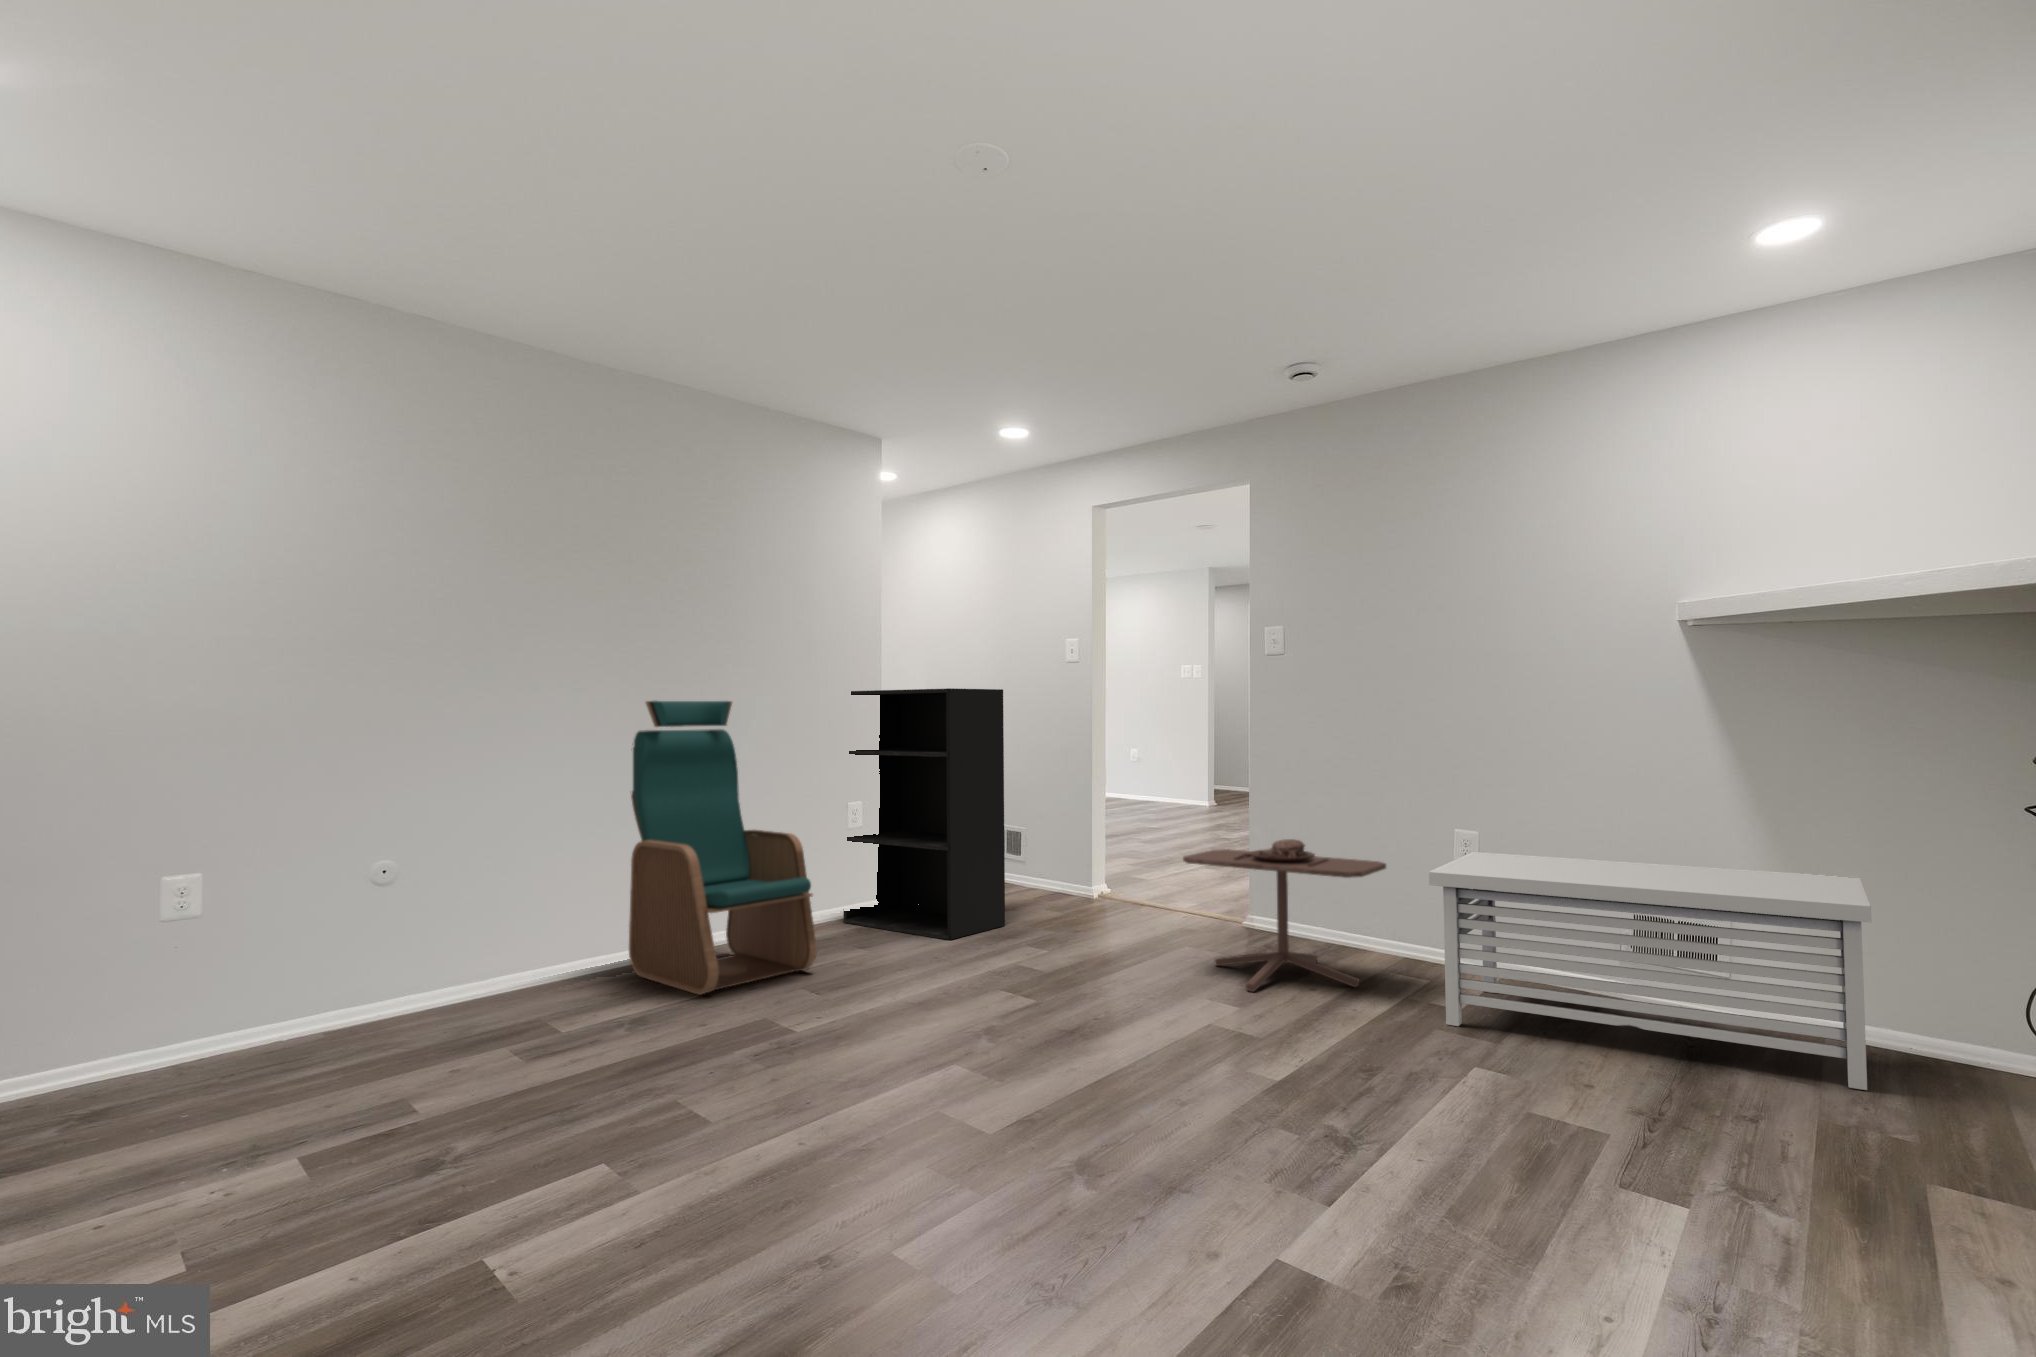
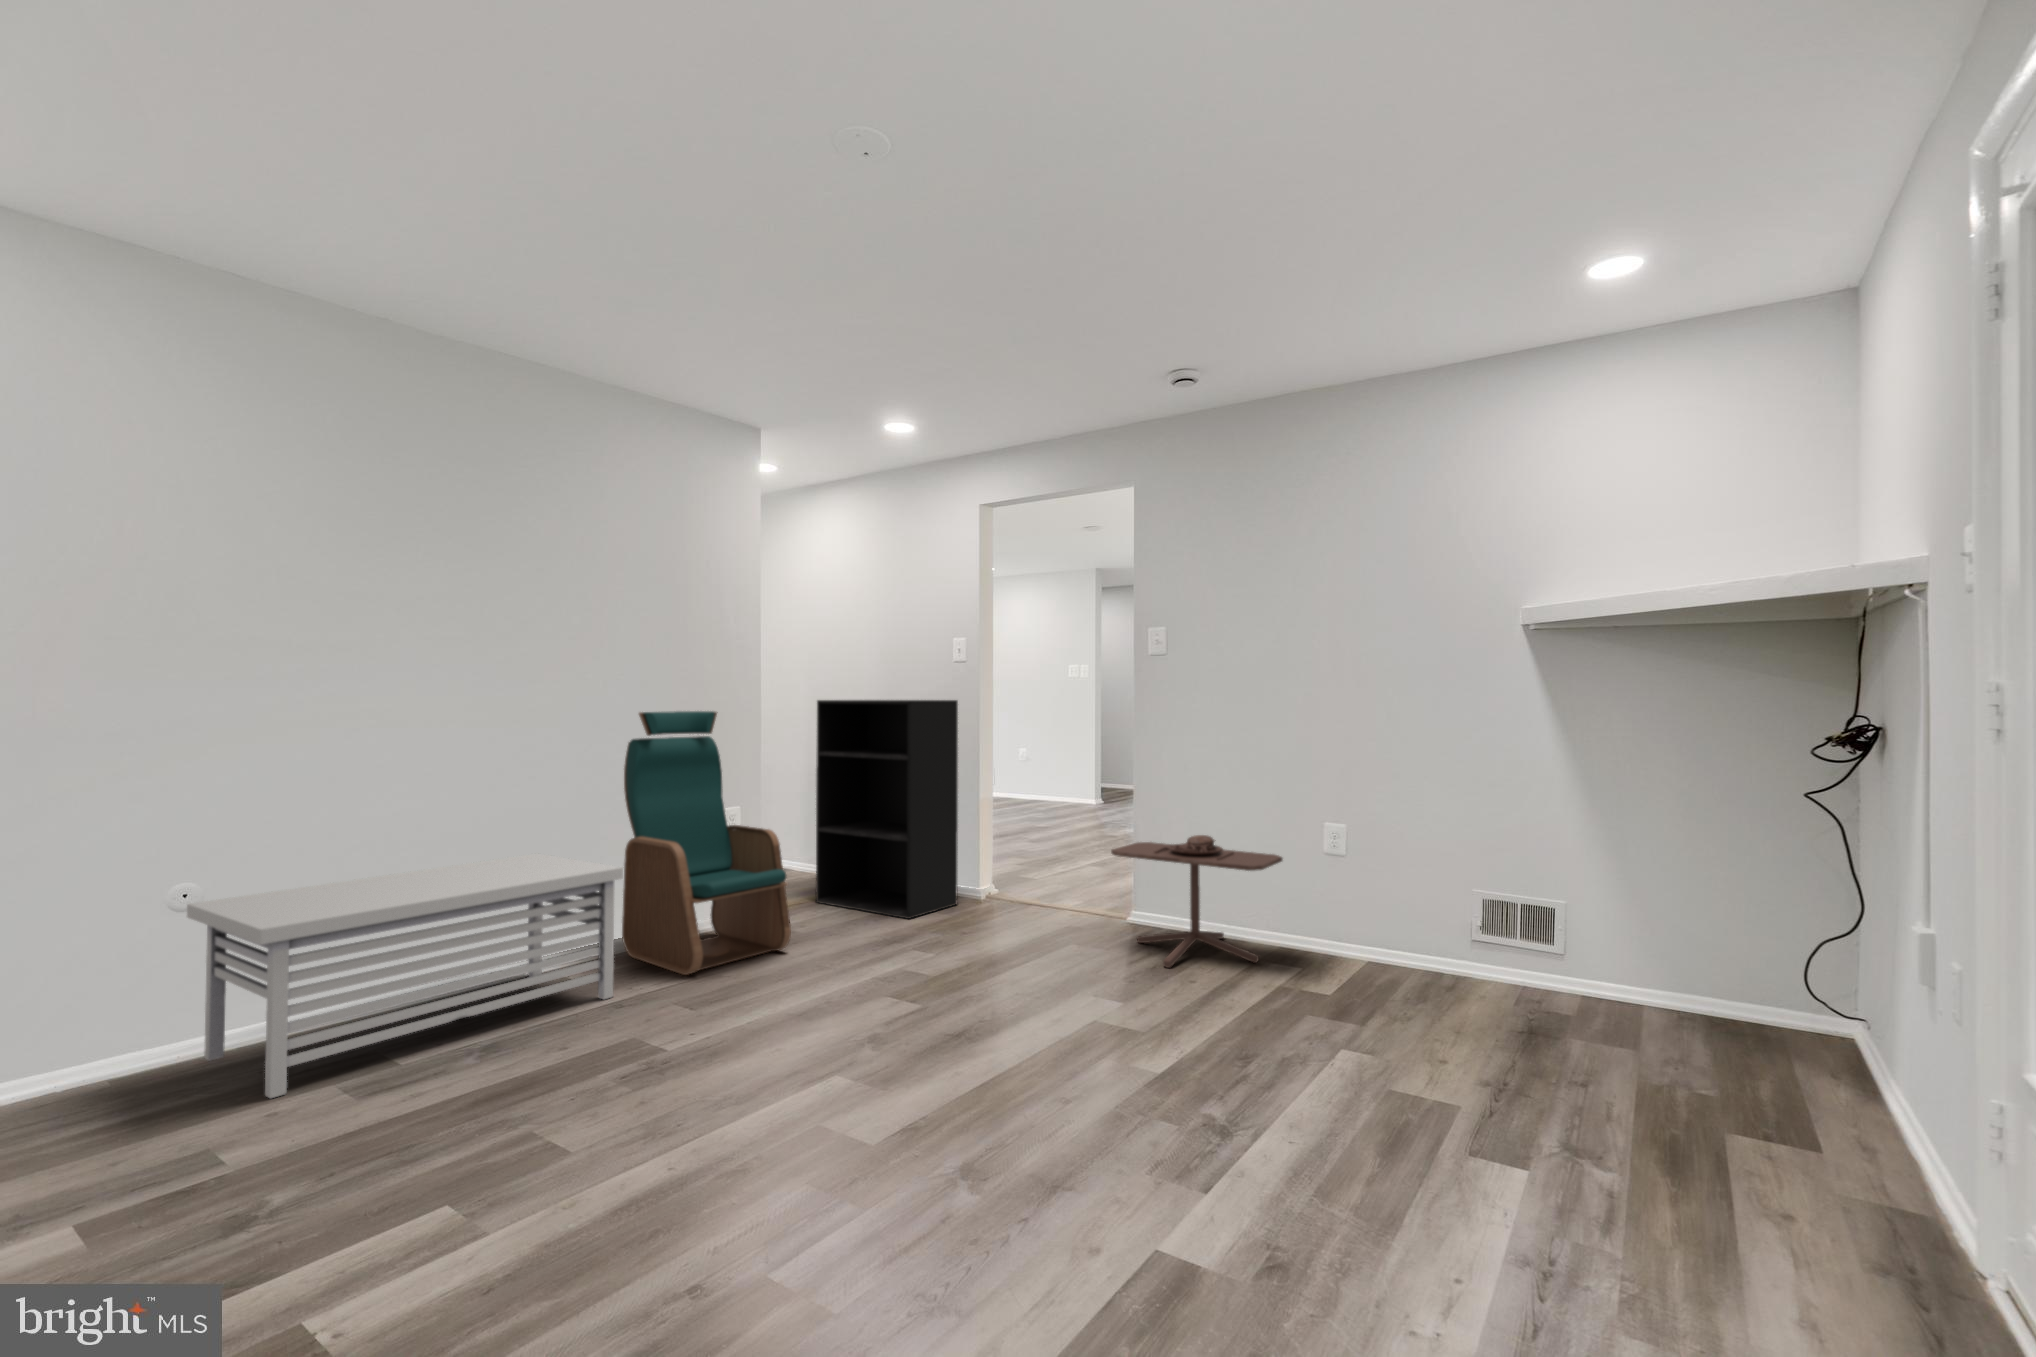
storage bench: present [1429,852,1871,1090] -> present [187,854,623,1098]

